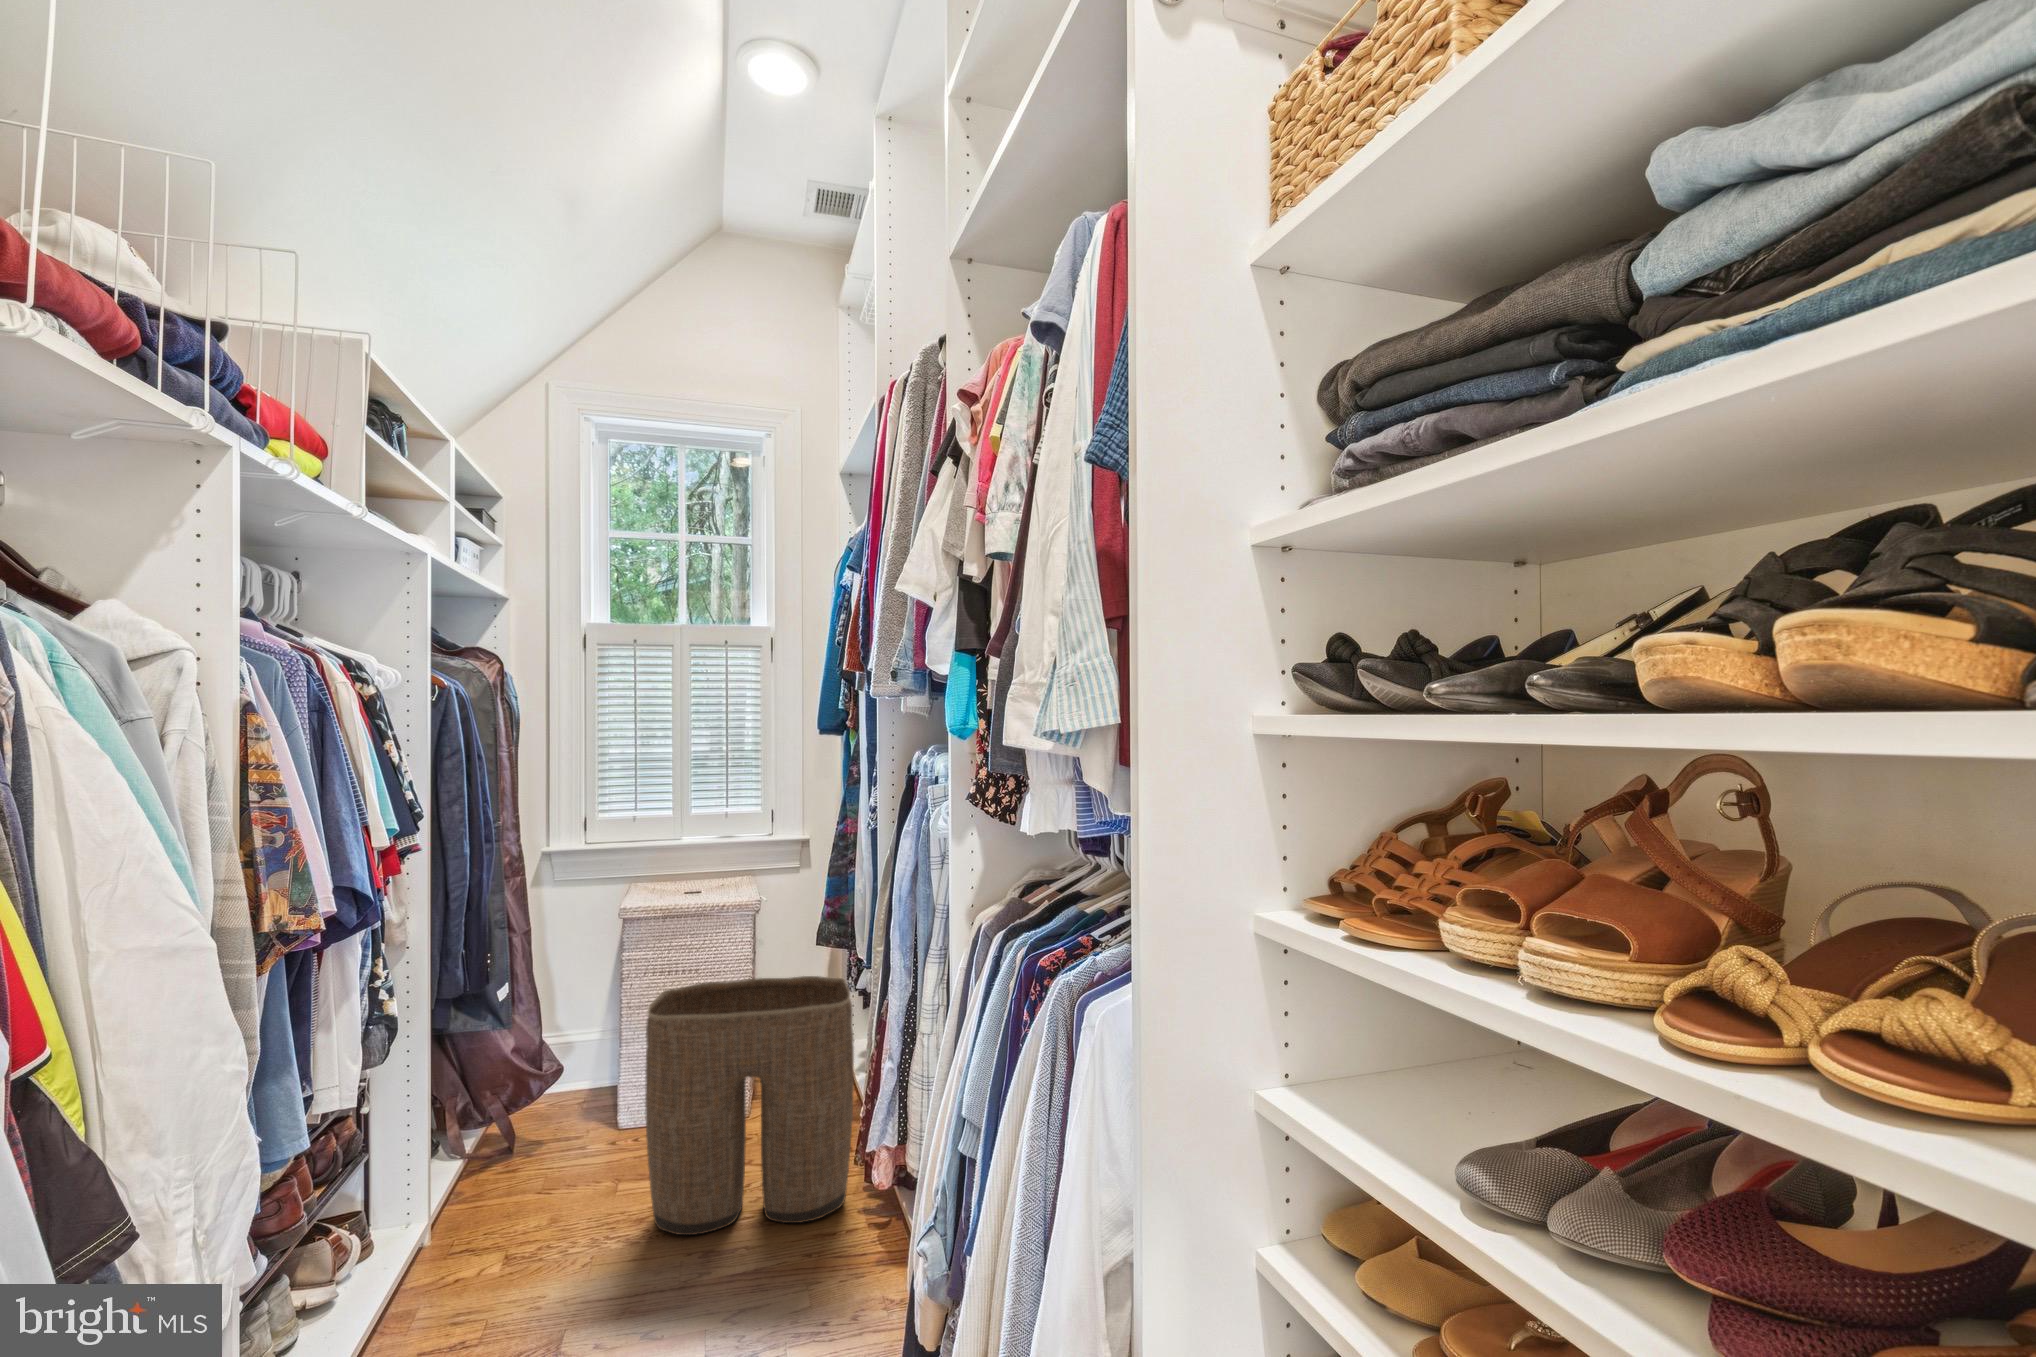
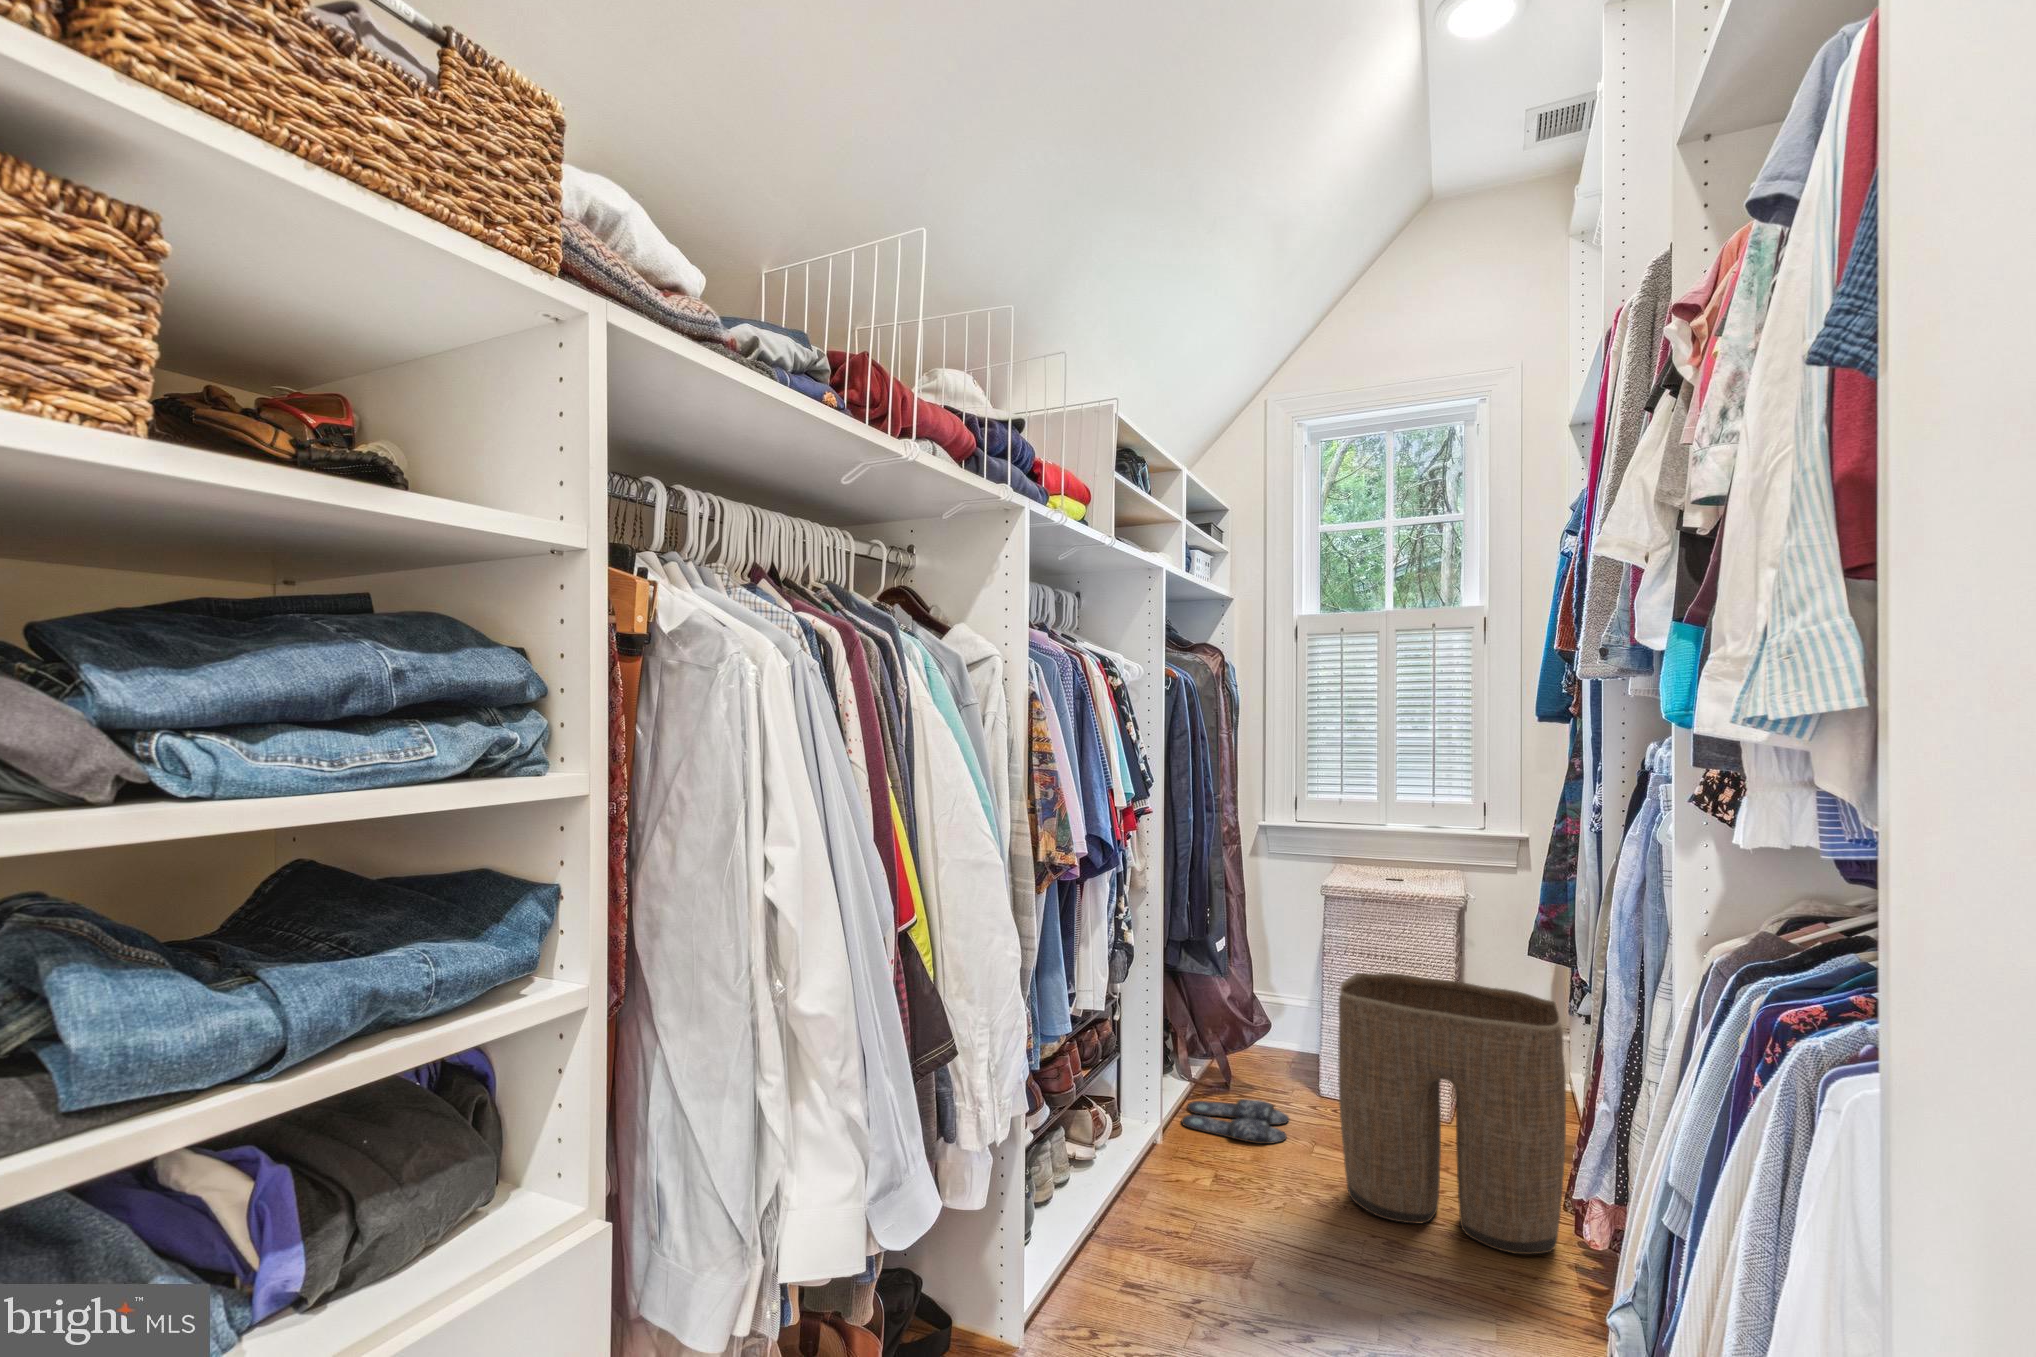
slippers: none [451,1154,584,1216] -> present [1182,1099,1289,1144]

